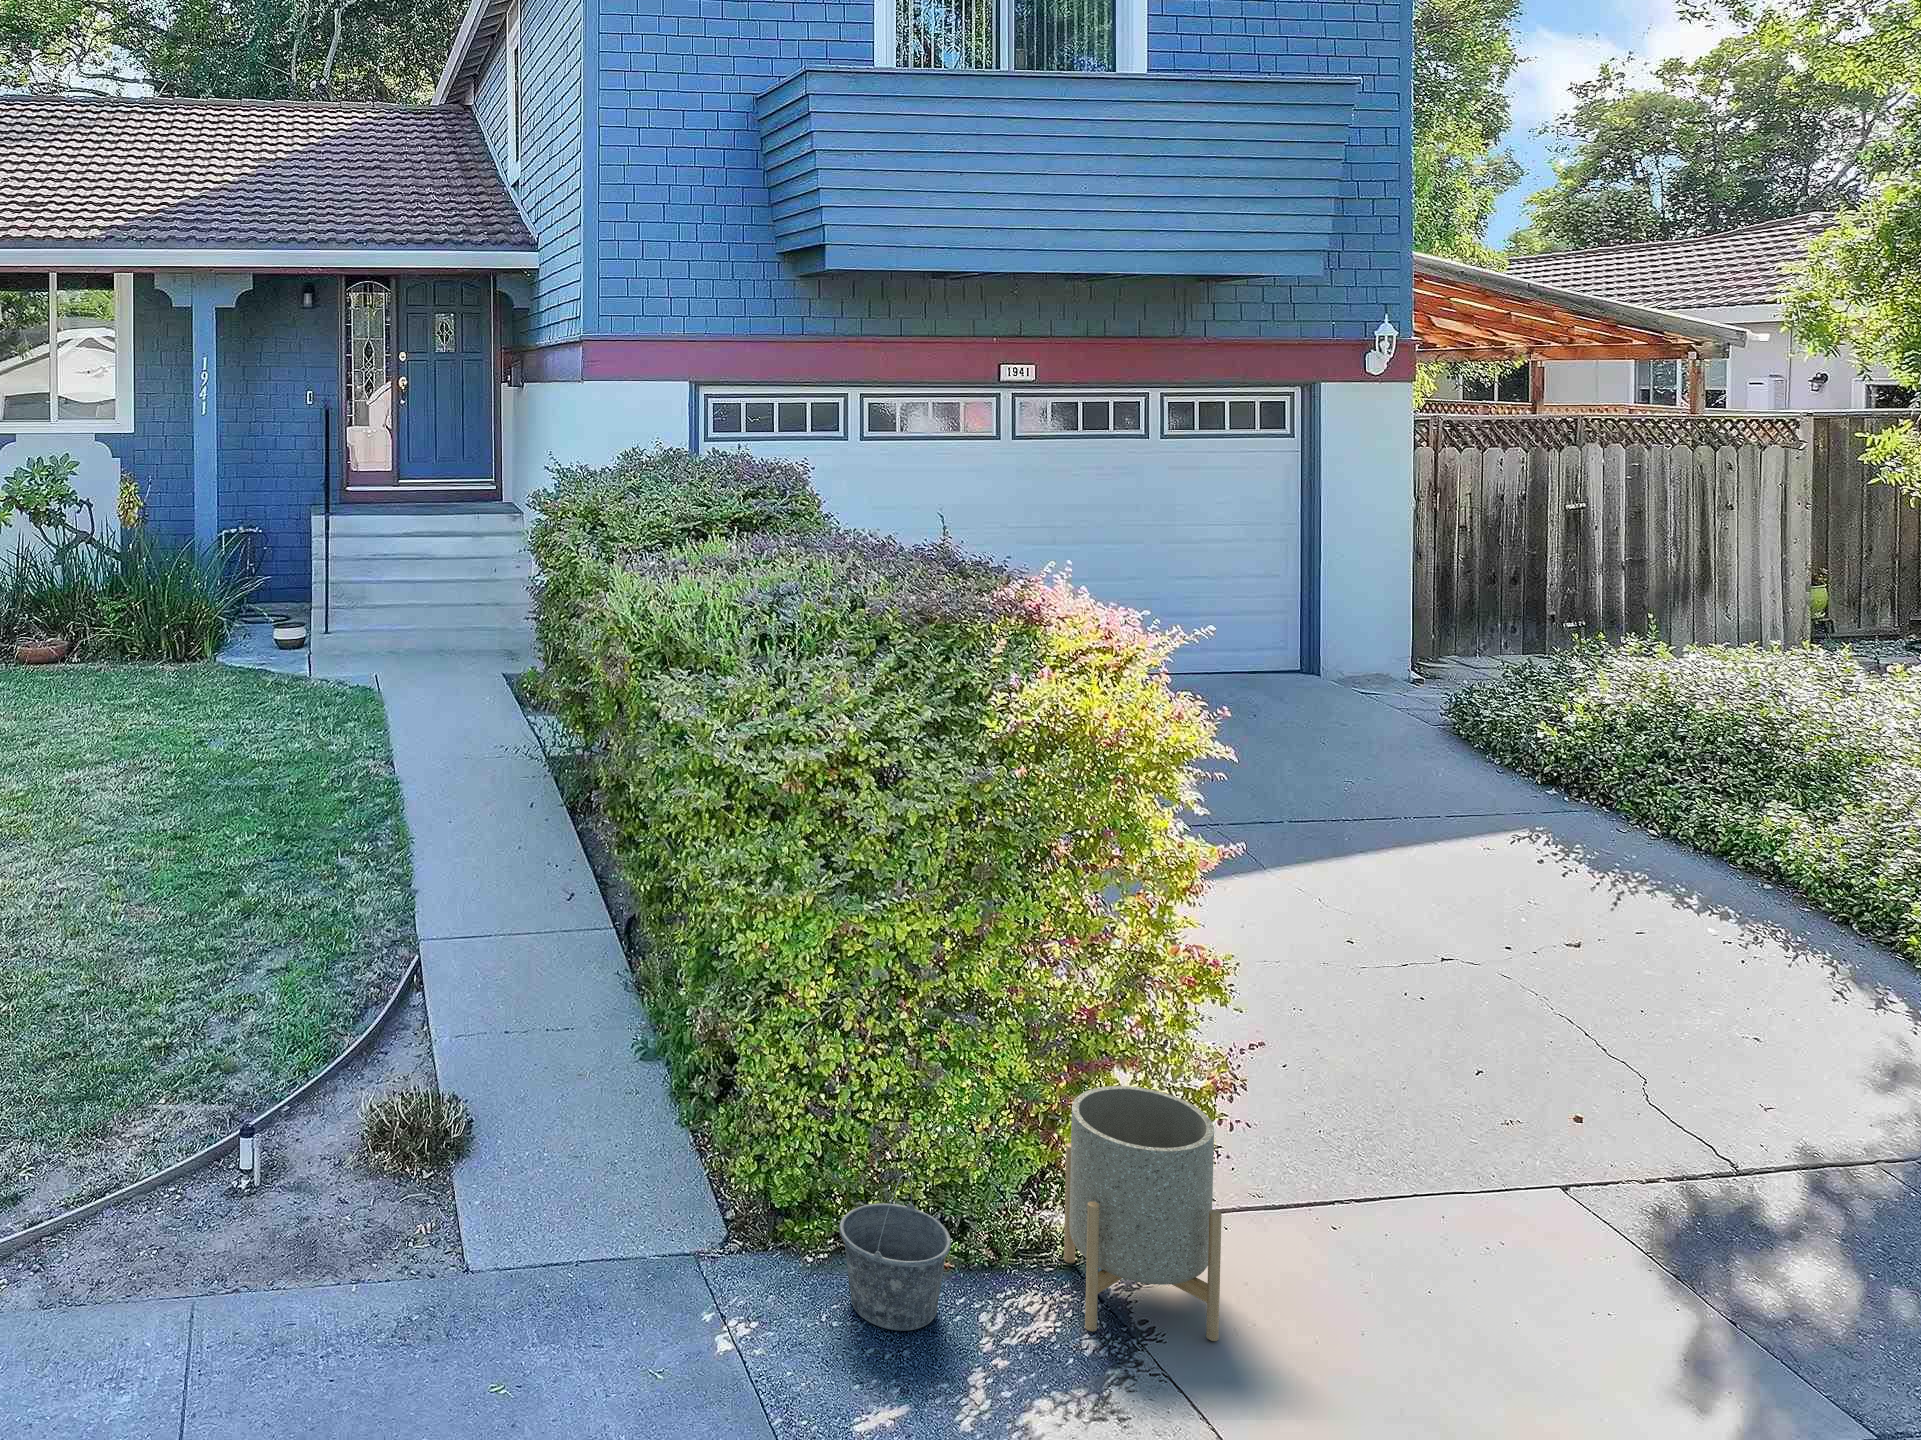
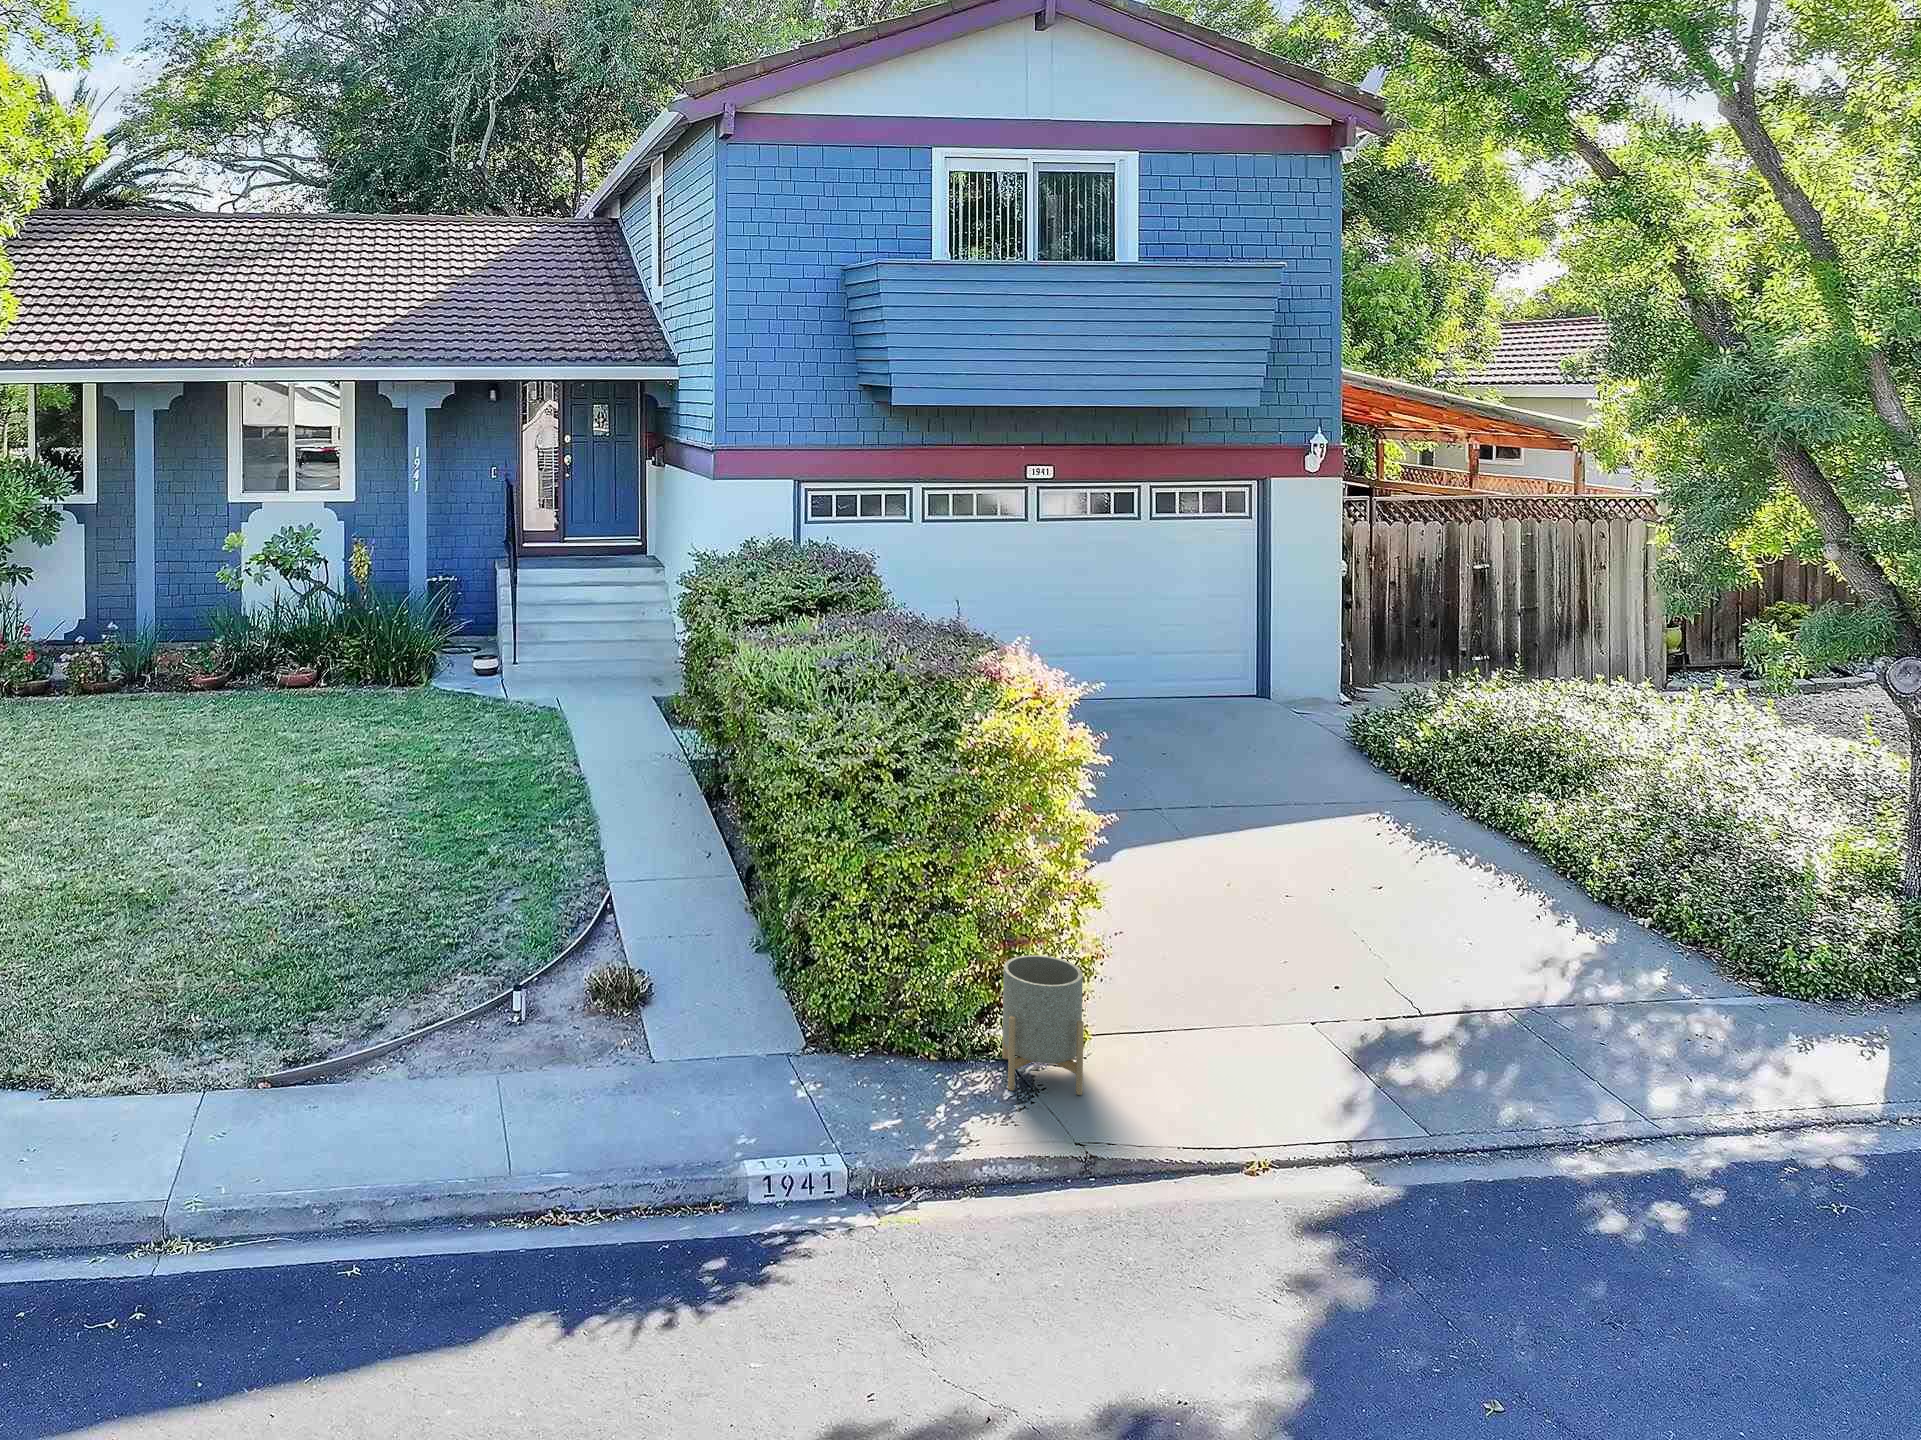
bucket: present [839,1175,951,1331] -> none [869,1002,932,1089]

